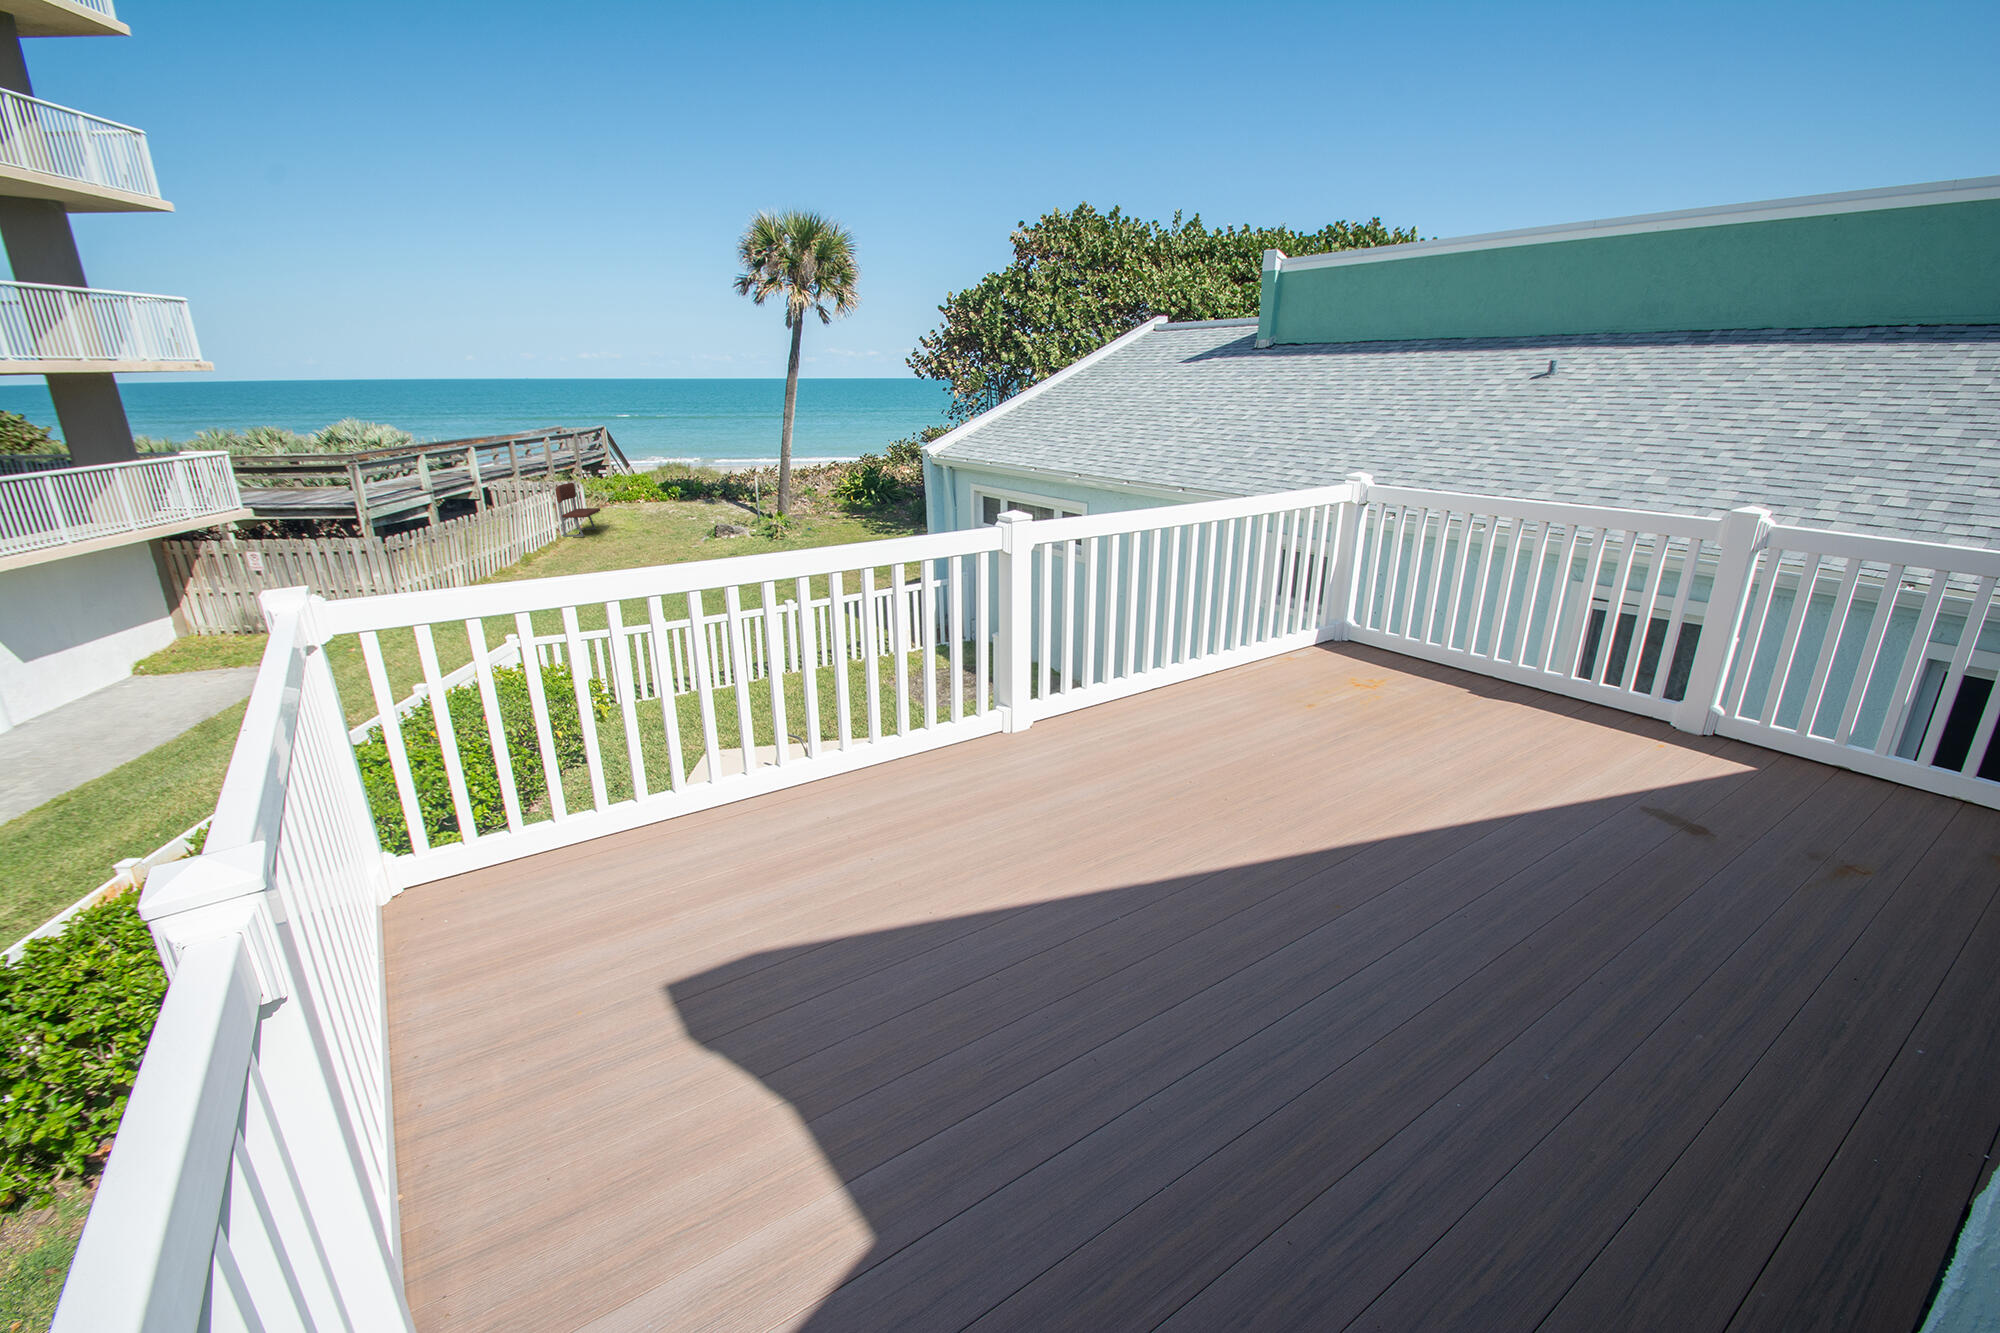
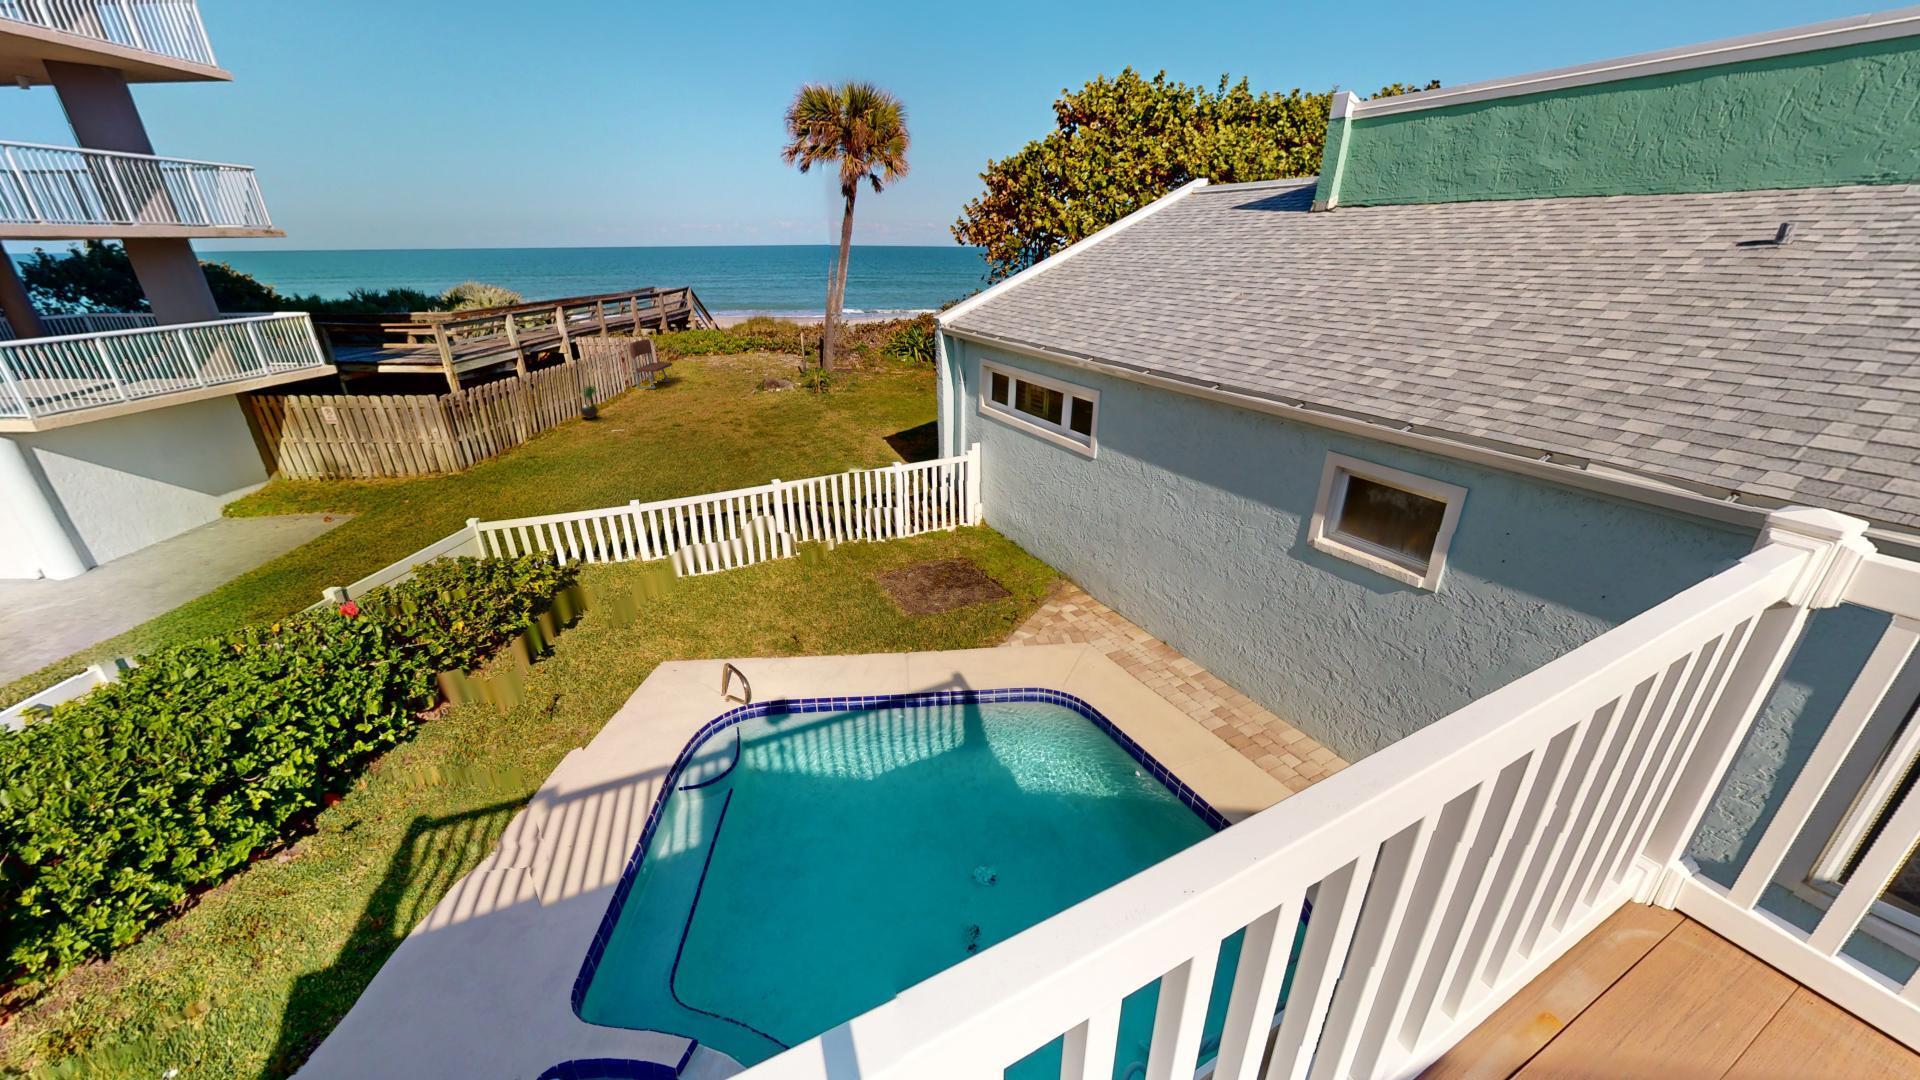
potted tree: none [509,528,532,568] -> present [580,385,598,418]

